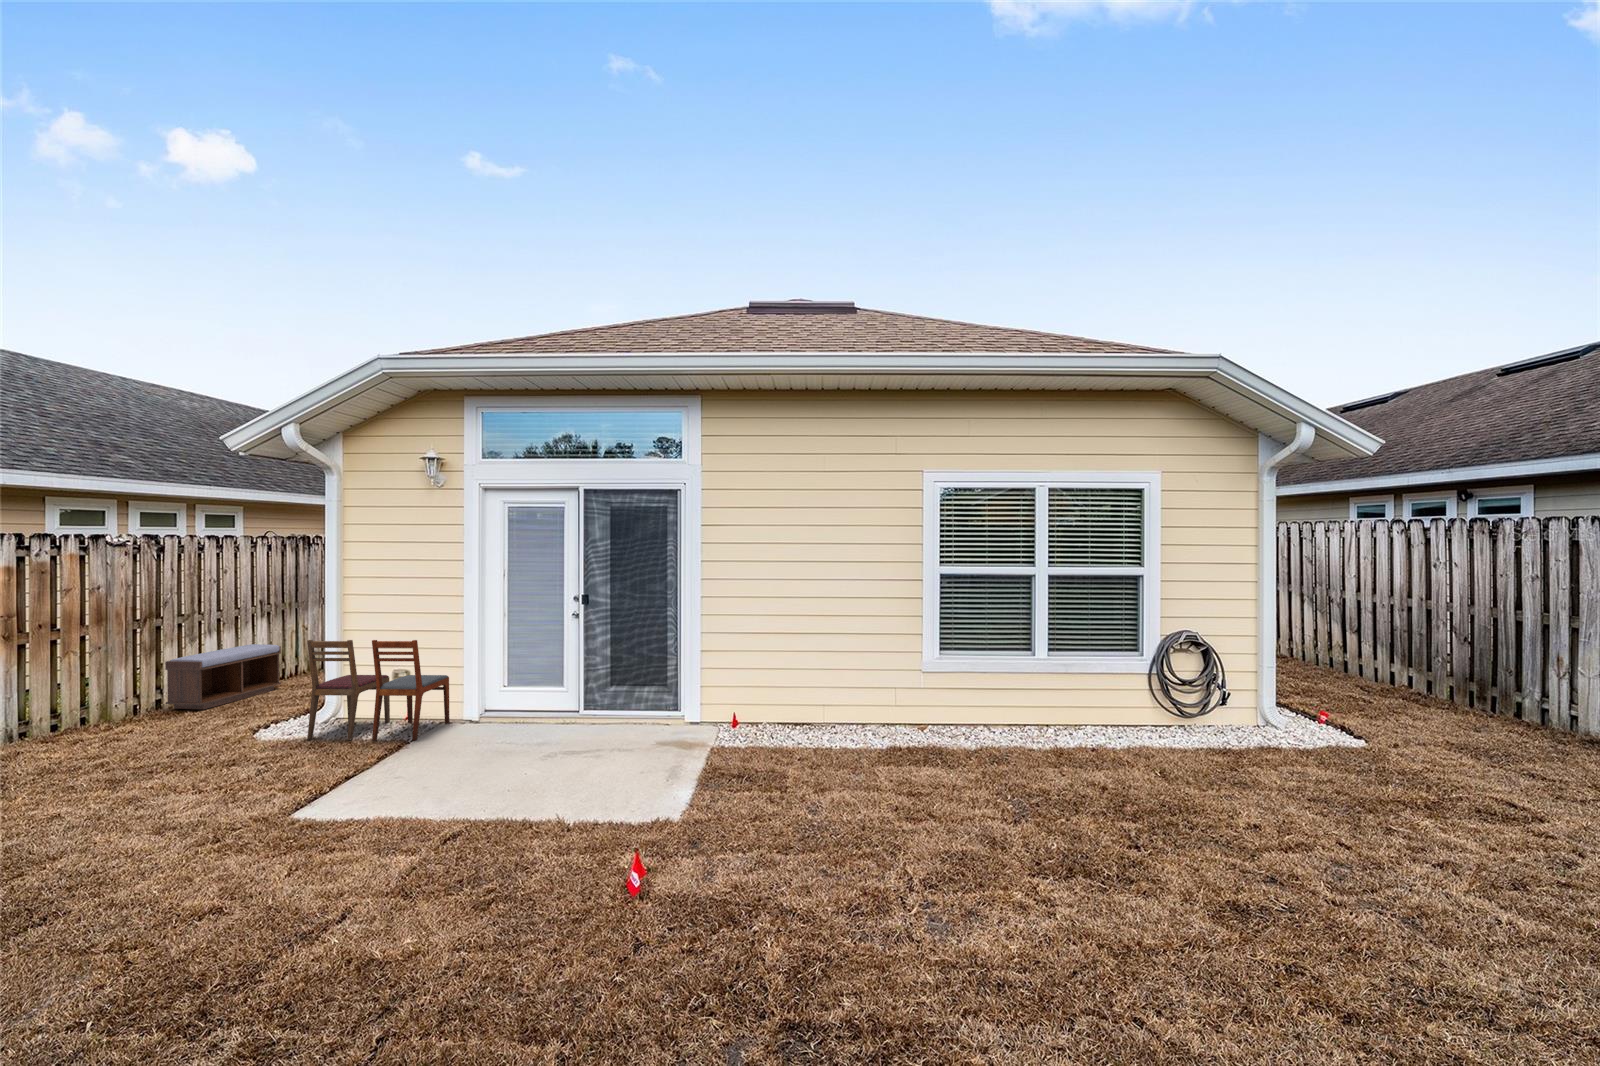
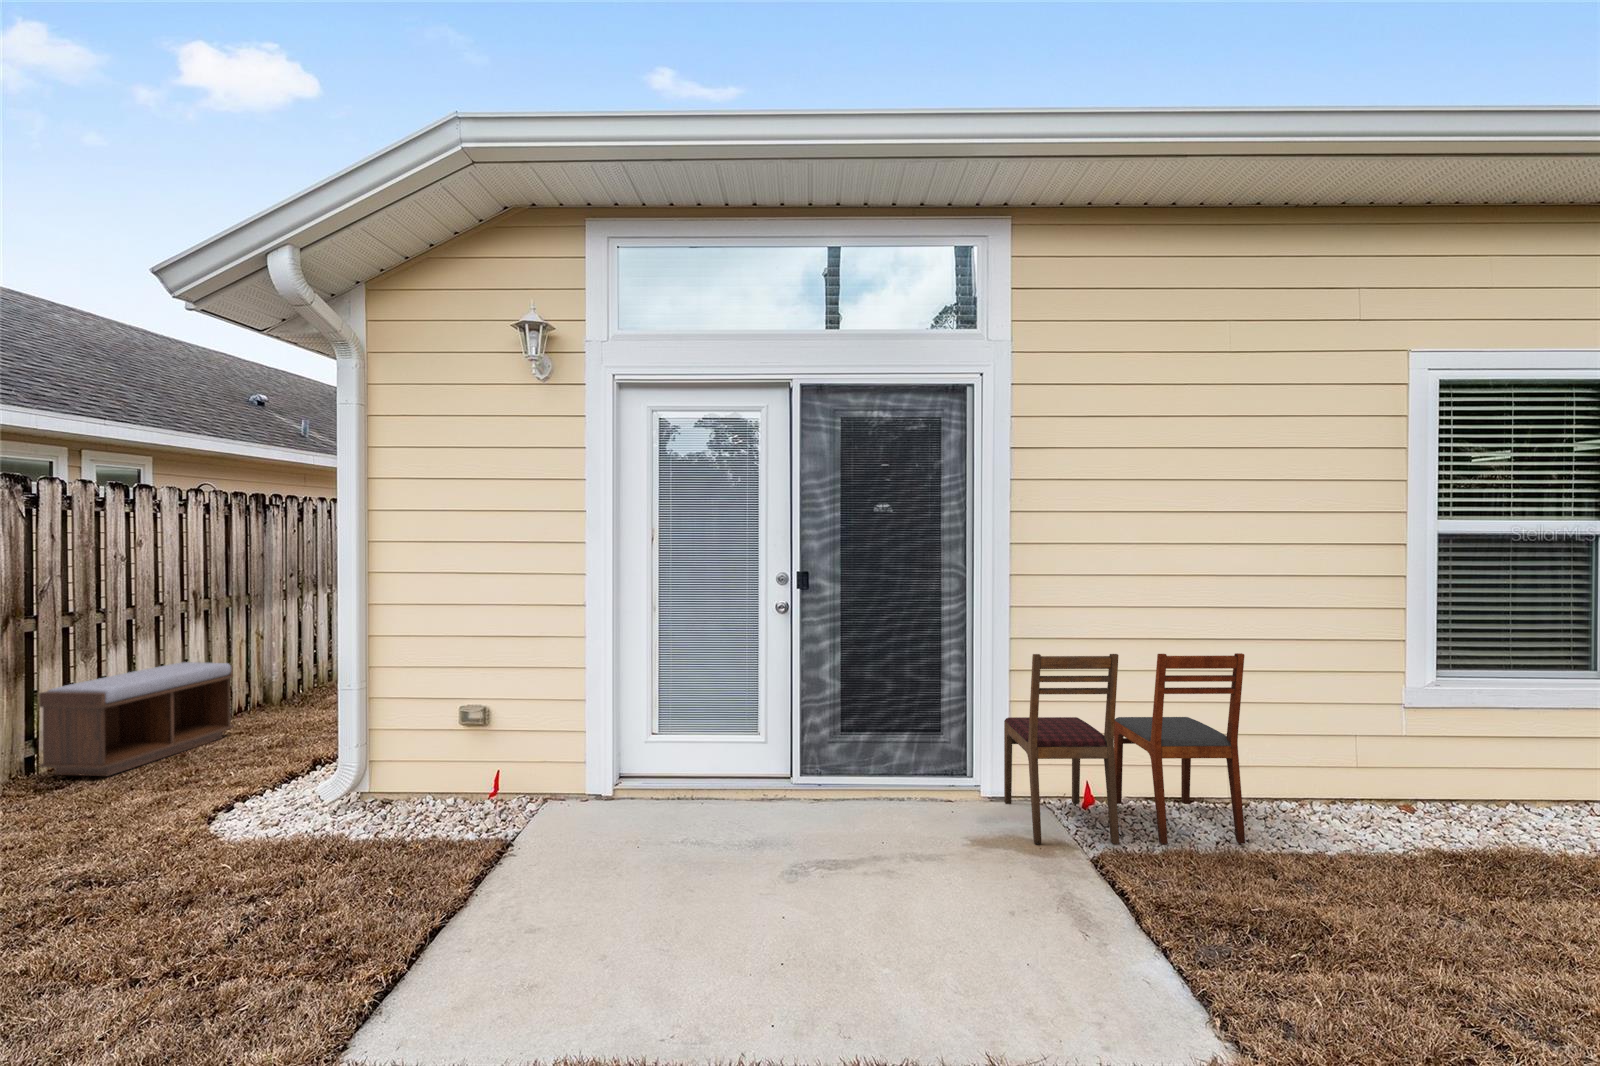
chair: present [307,640,450,741] -> present [1004,653,1245,844]

